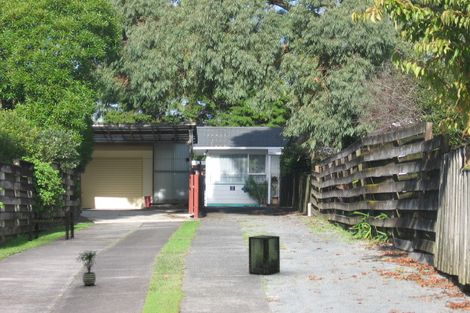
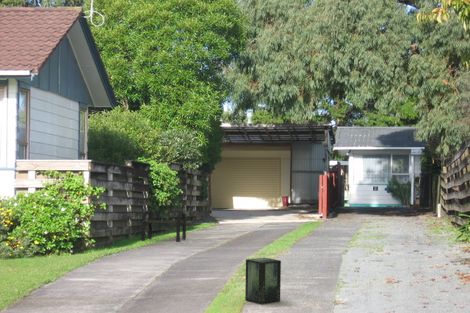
storage box: present [249,235,280,275] -> present [245,258,281,304]
potted plant: present [79,251,96,286] -> none [149,266,176,306]

